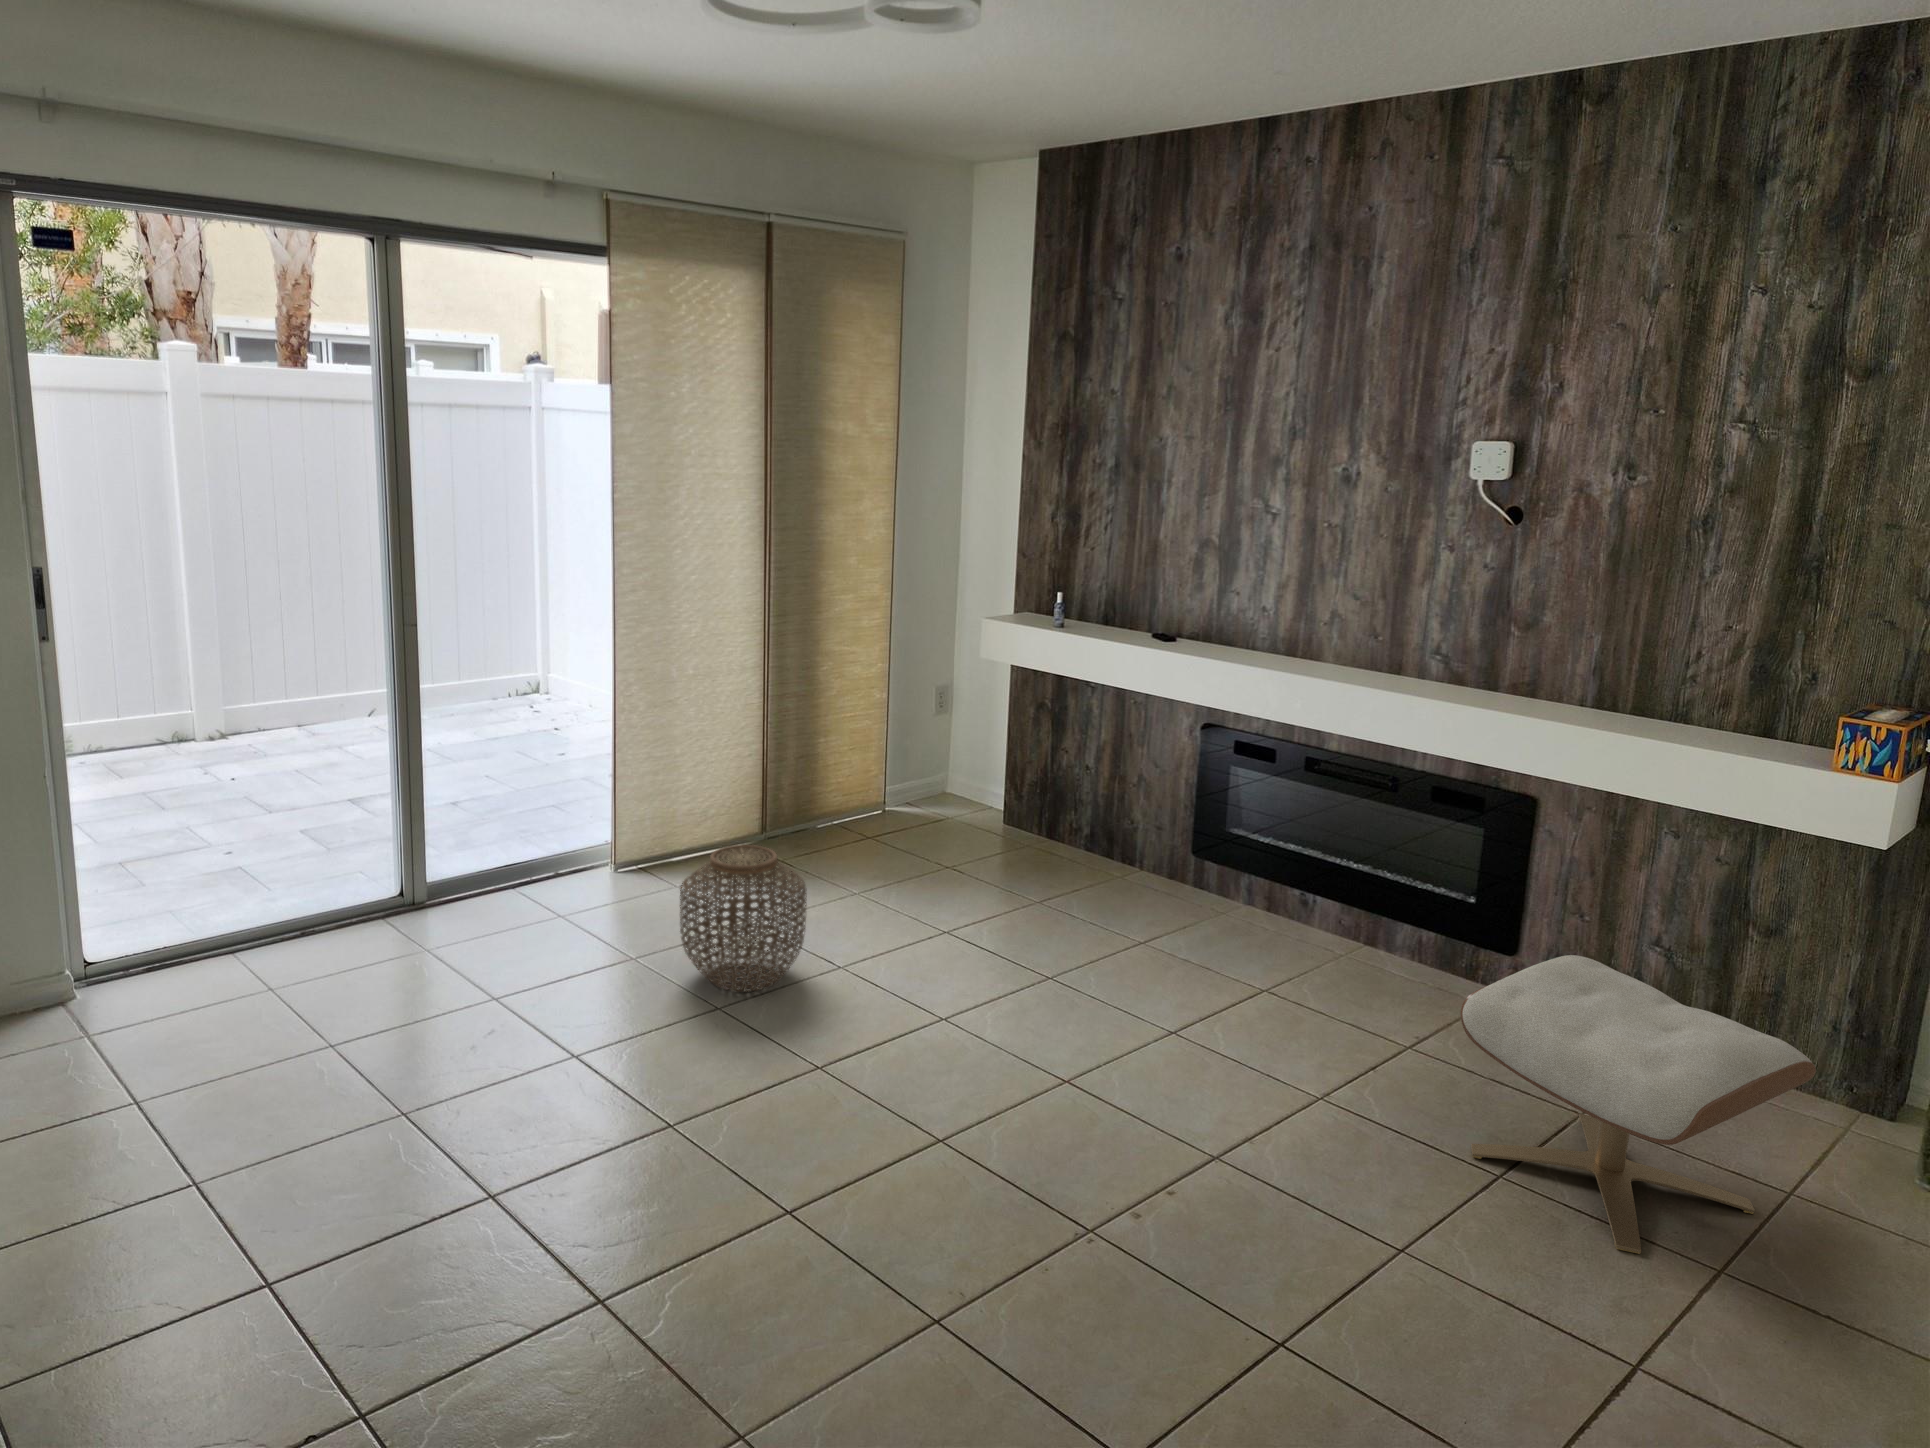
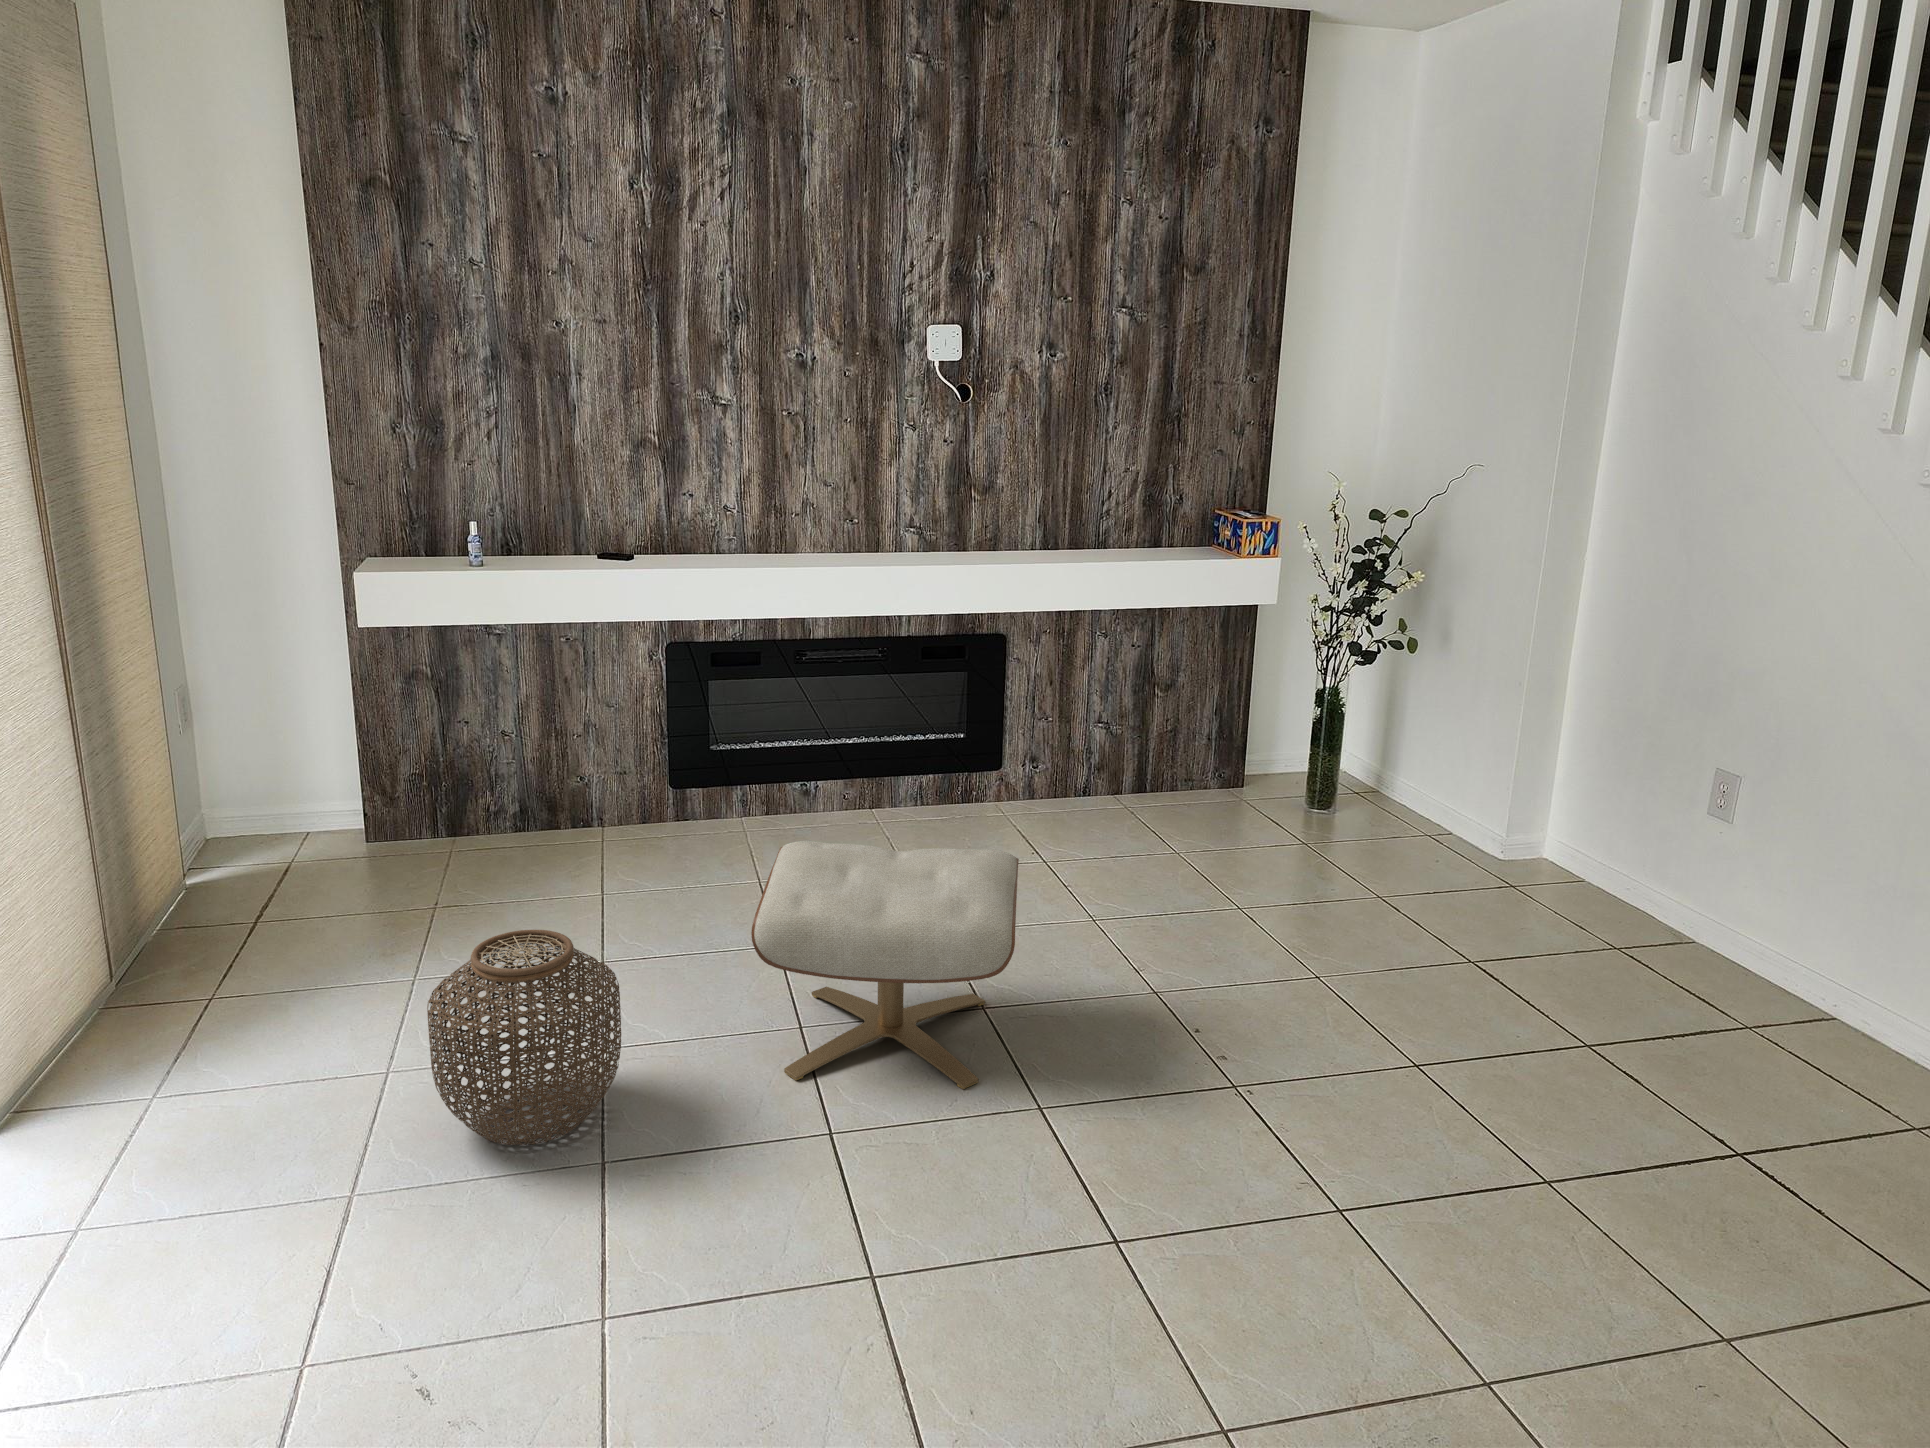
ottoman: present [1460,955,1816,1254] -> present [751,841,1019,1089]

